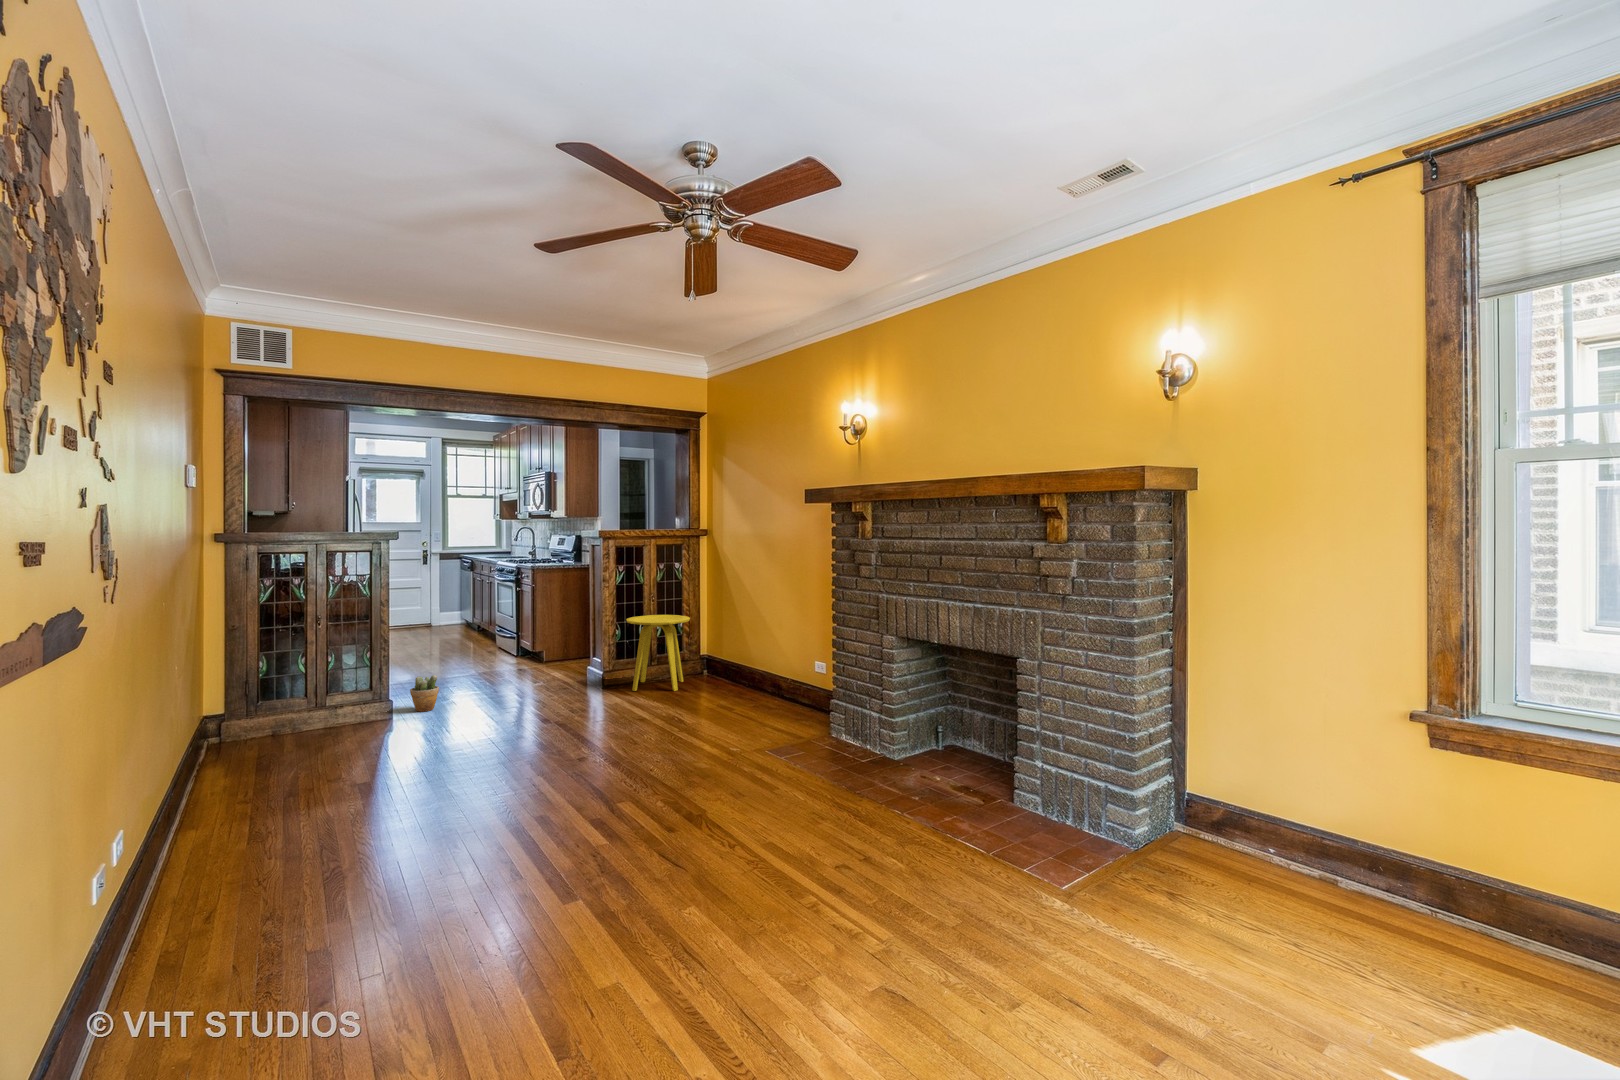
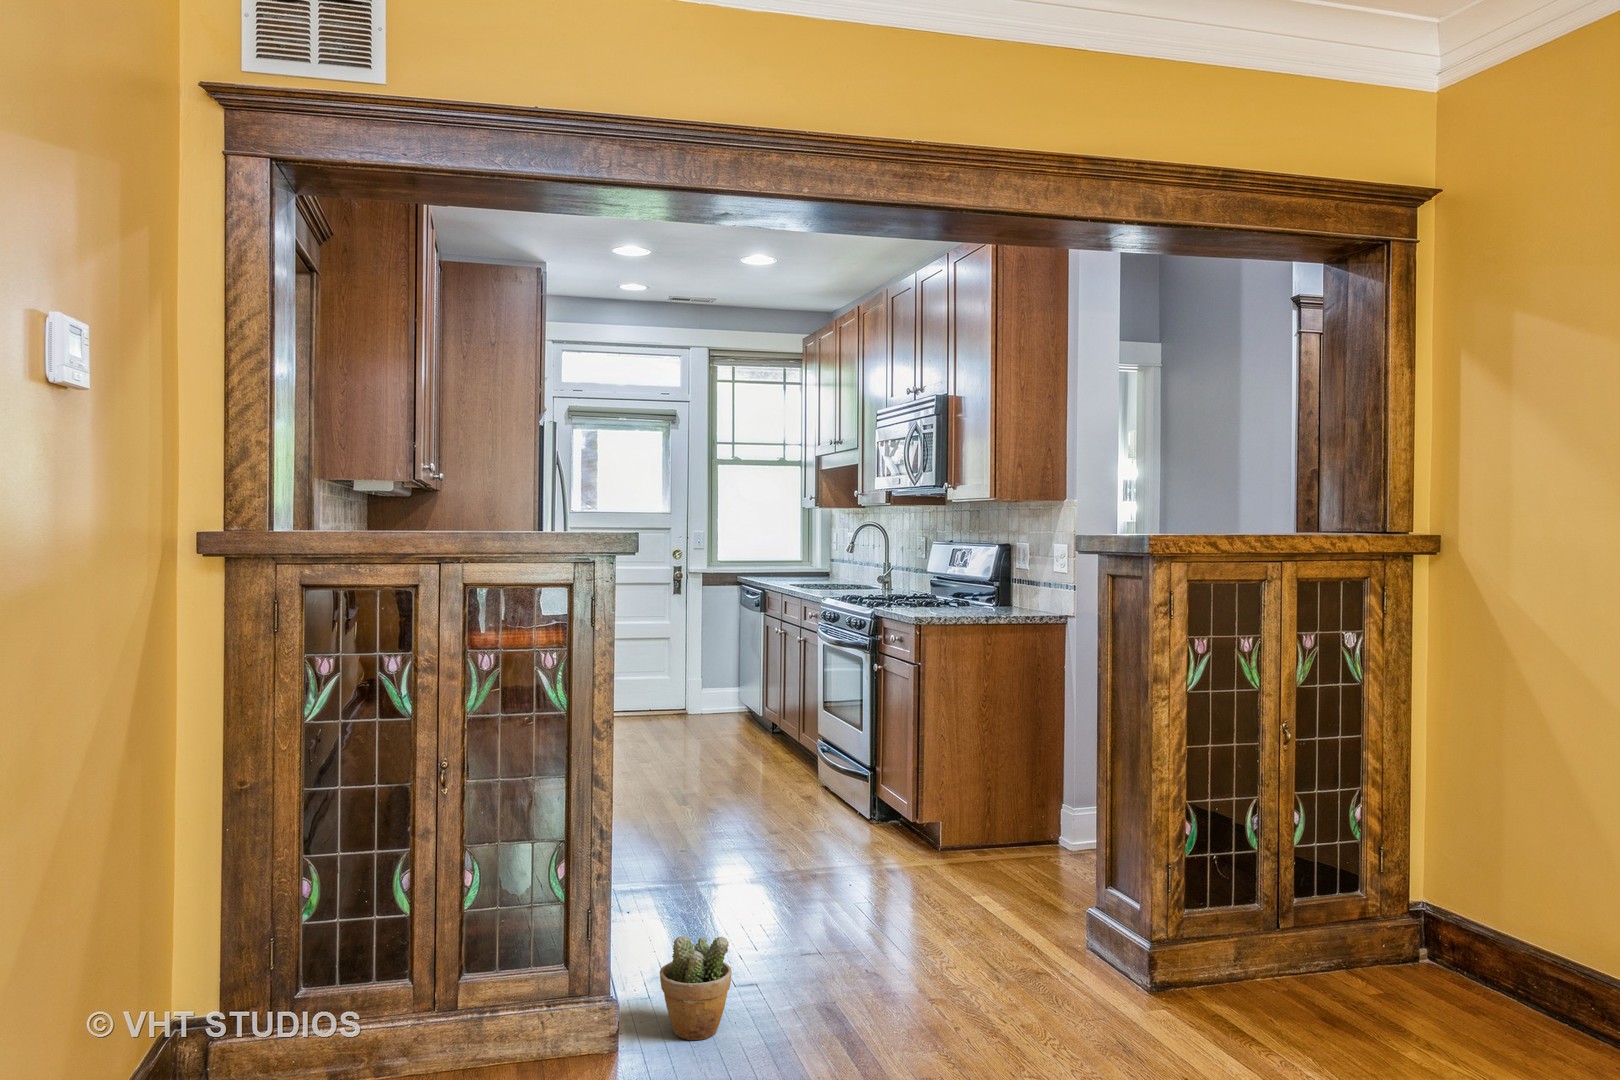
side table: present [626,615,690,691] -> none [1230,784,1439,1049]

